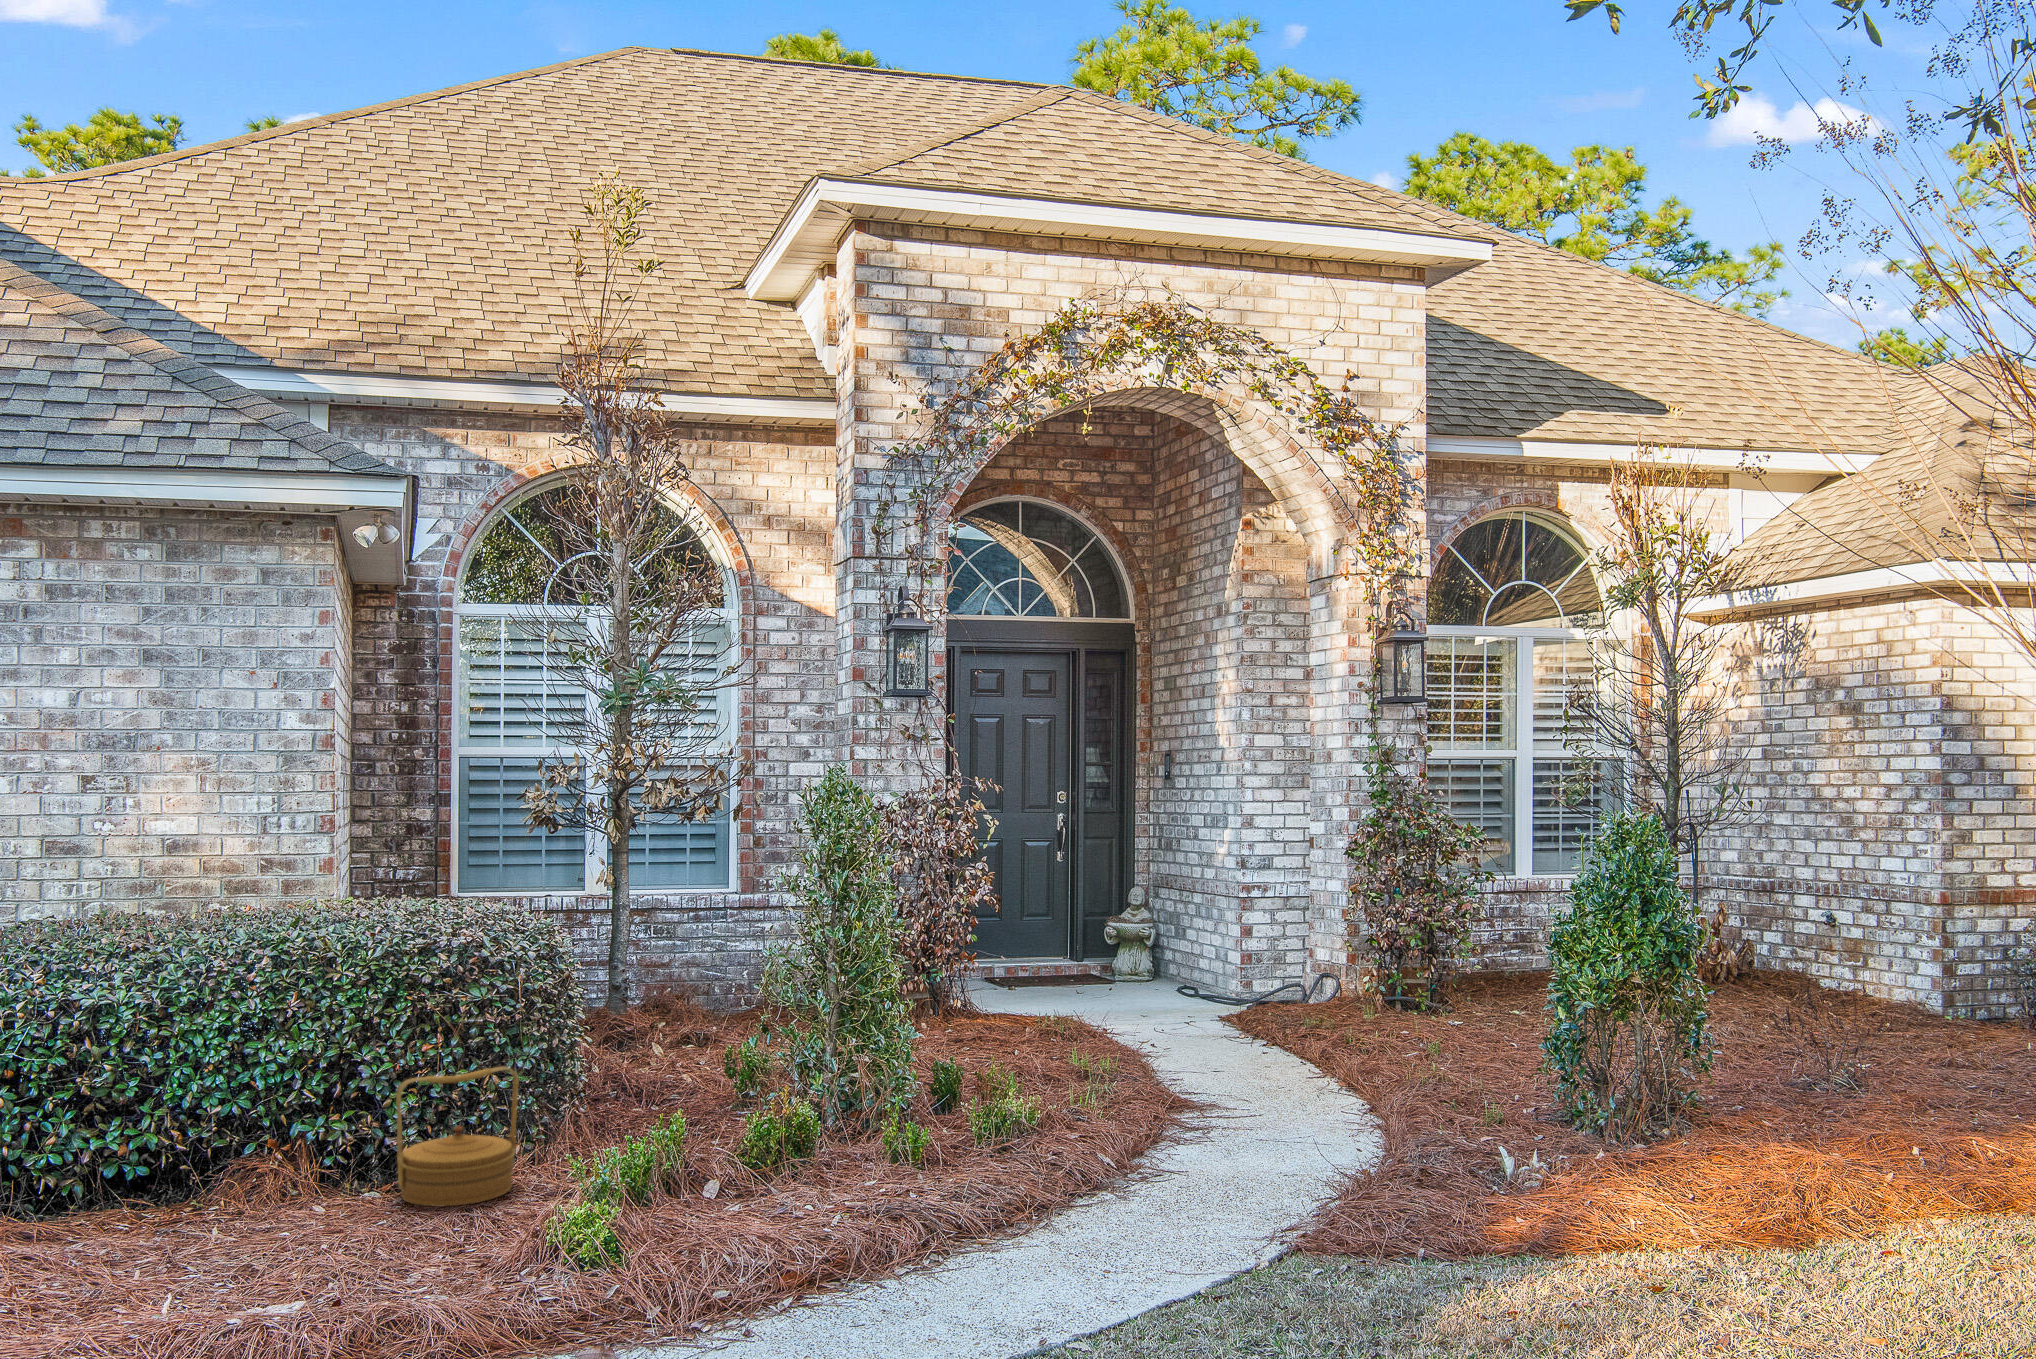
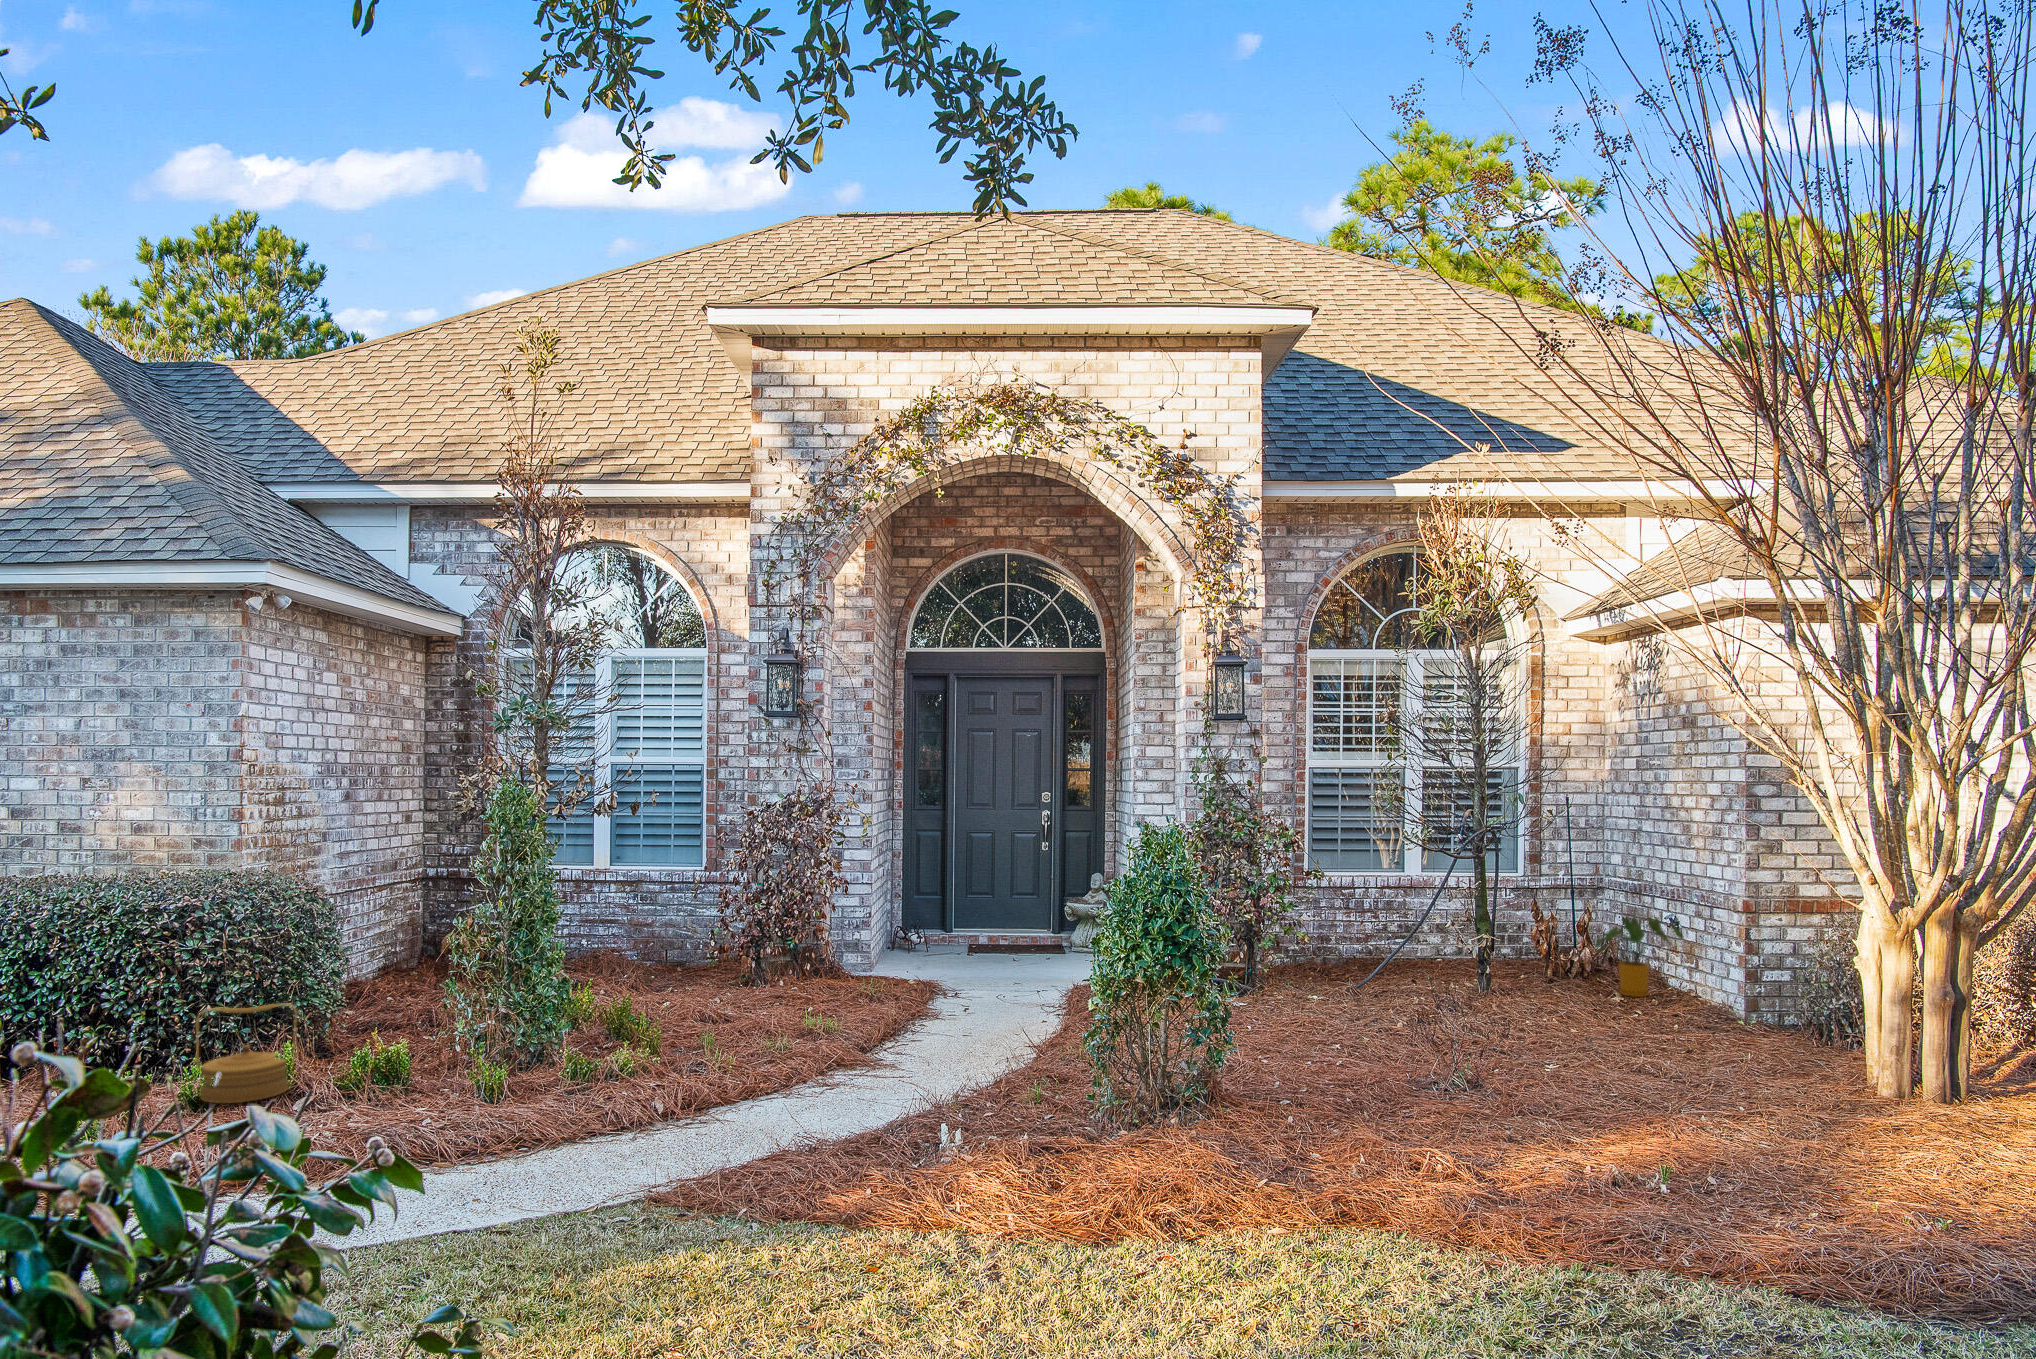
house plant: none [1756,914,1852,1000] -> present [1595,917,1684,997]

